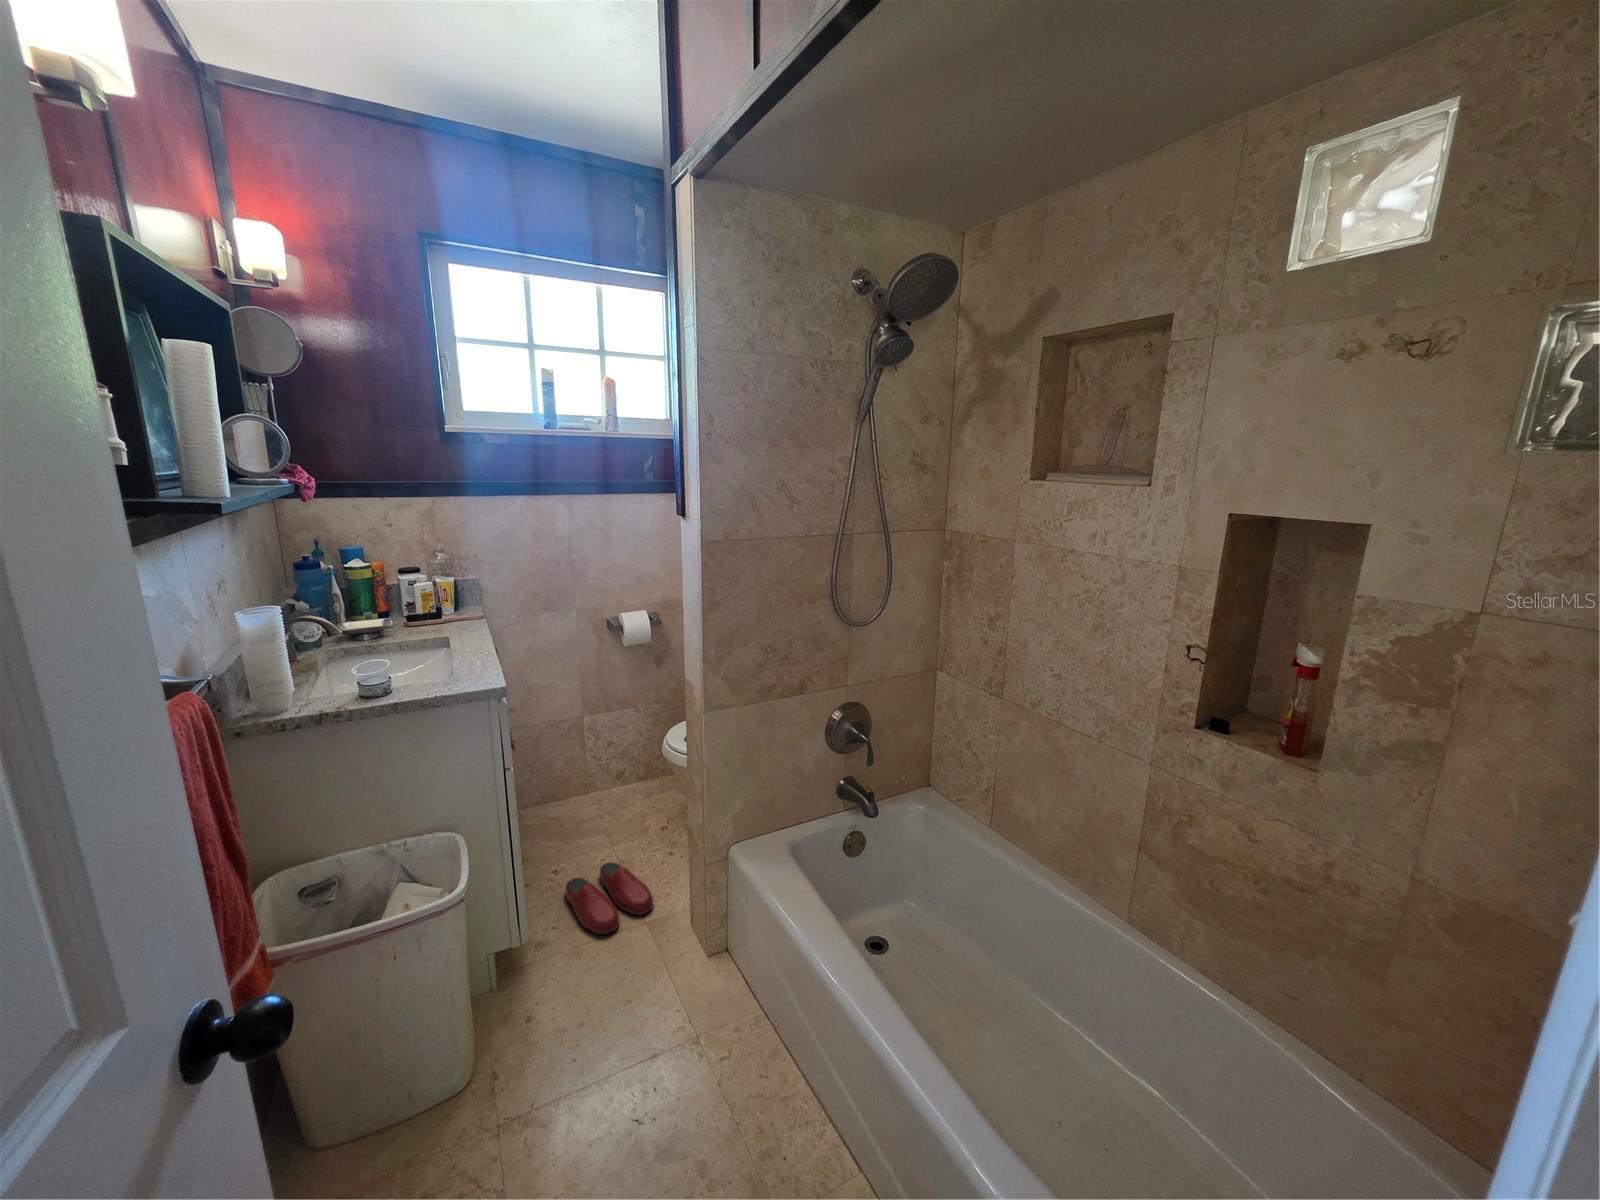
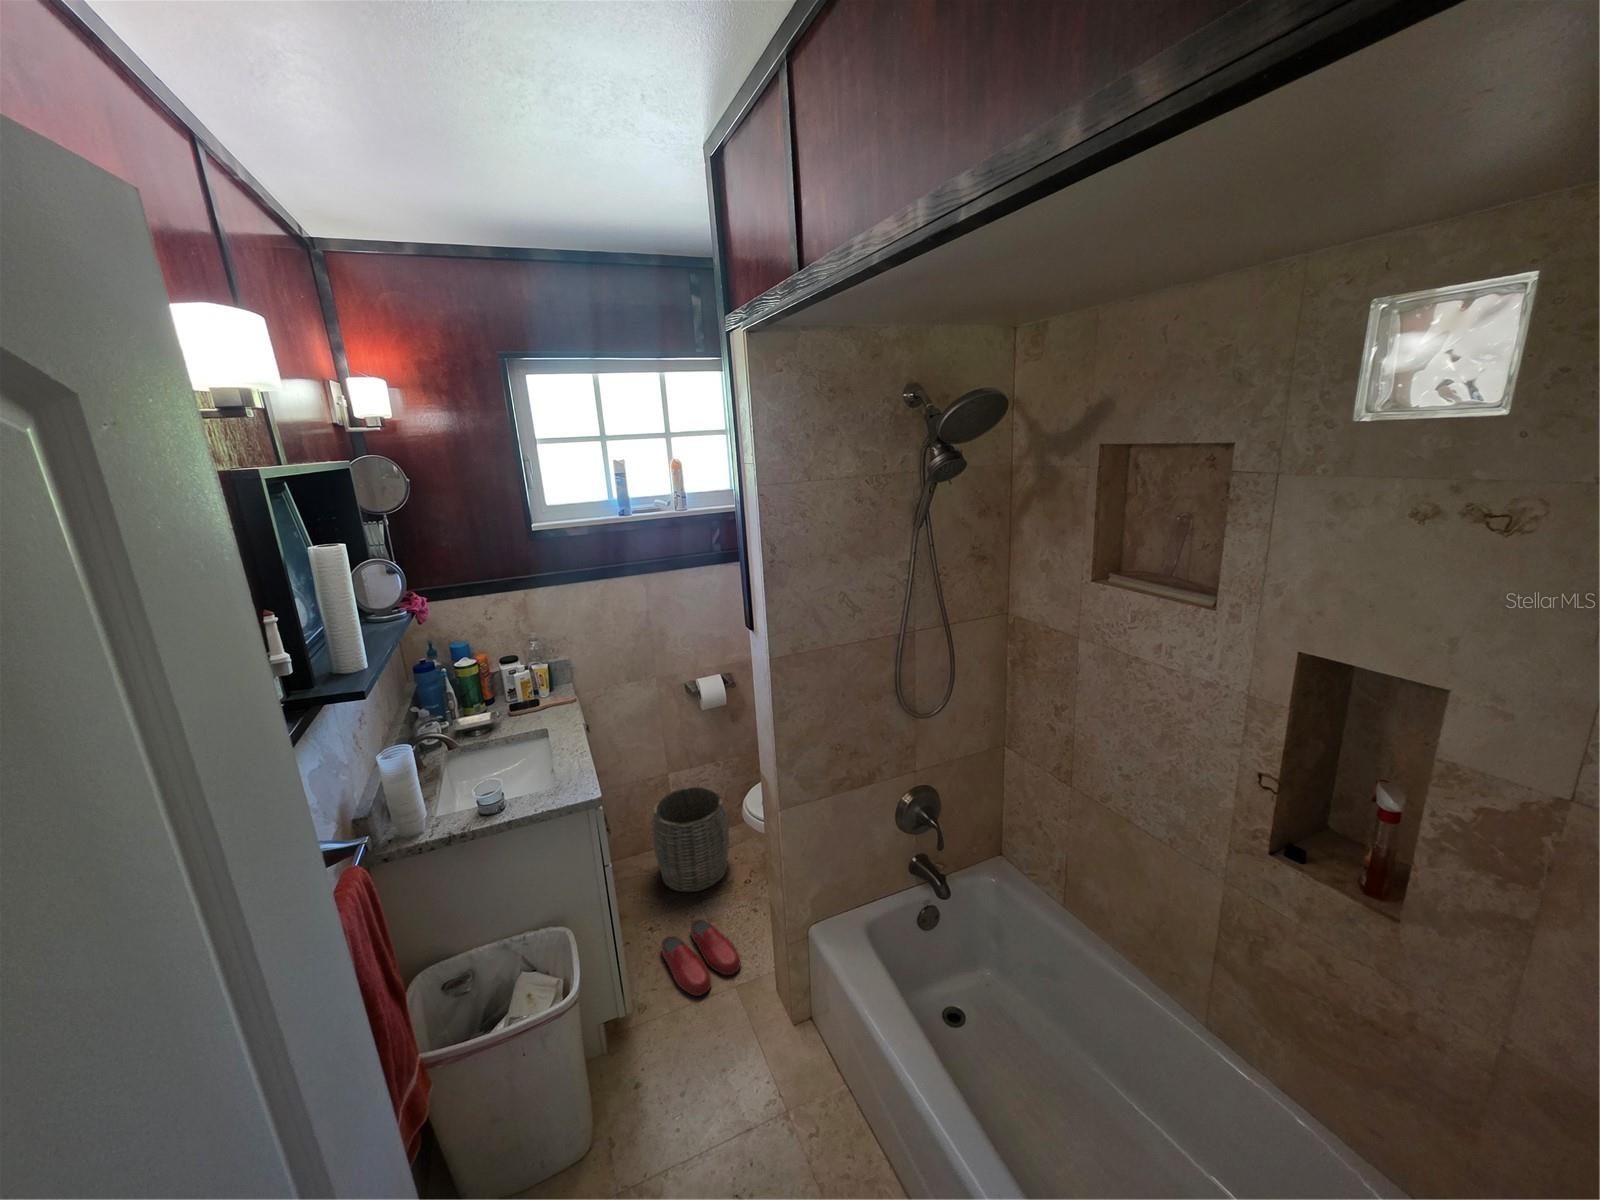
woven basket: none [563,731,647,839] -> present [652,787,729,892]

